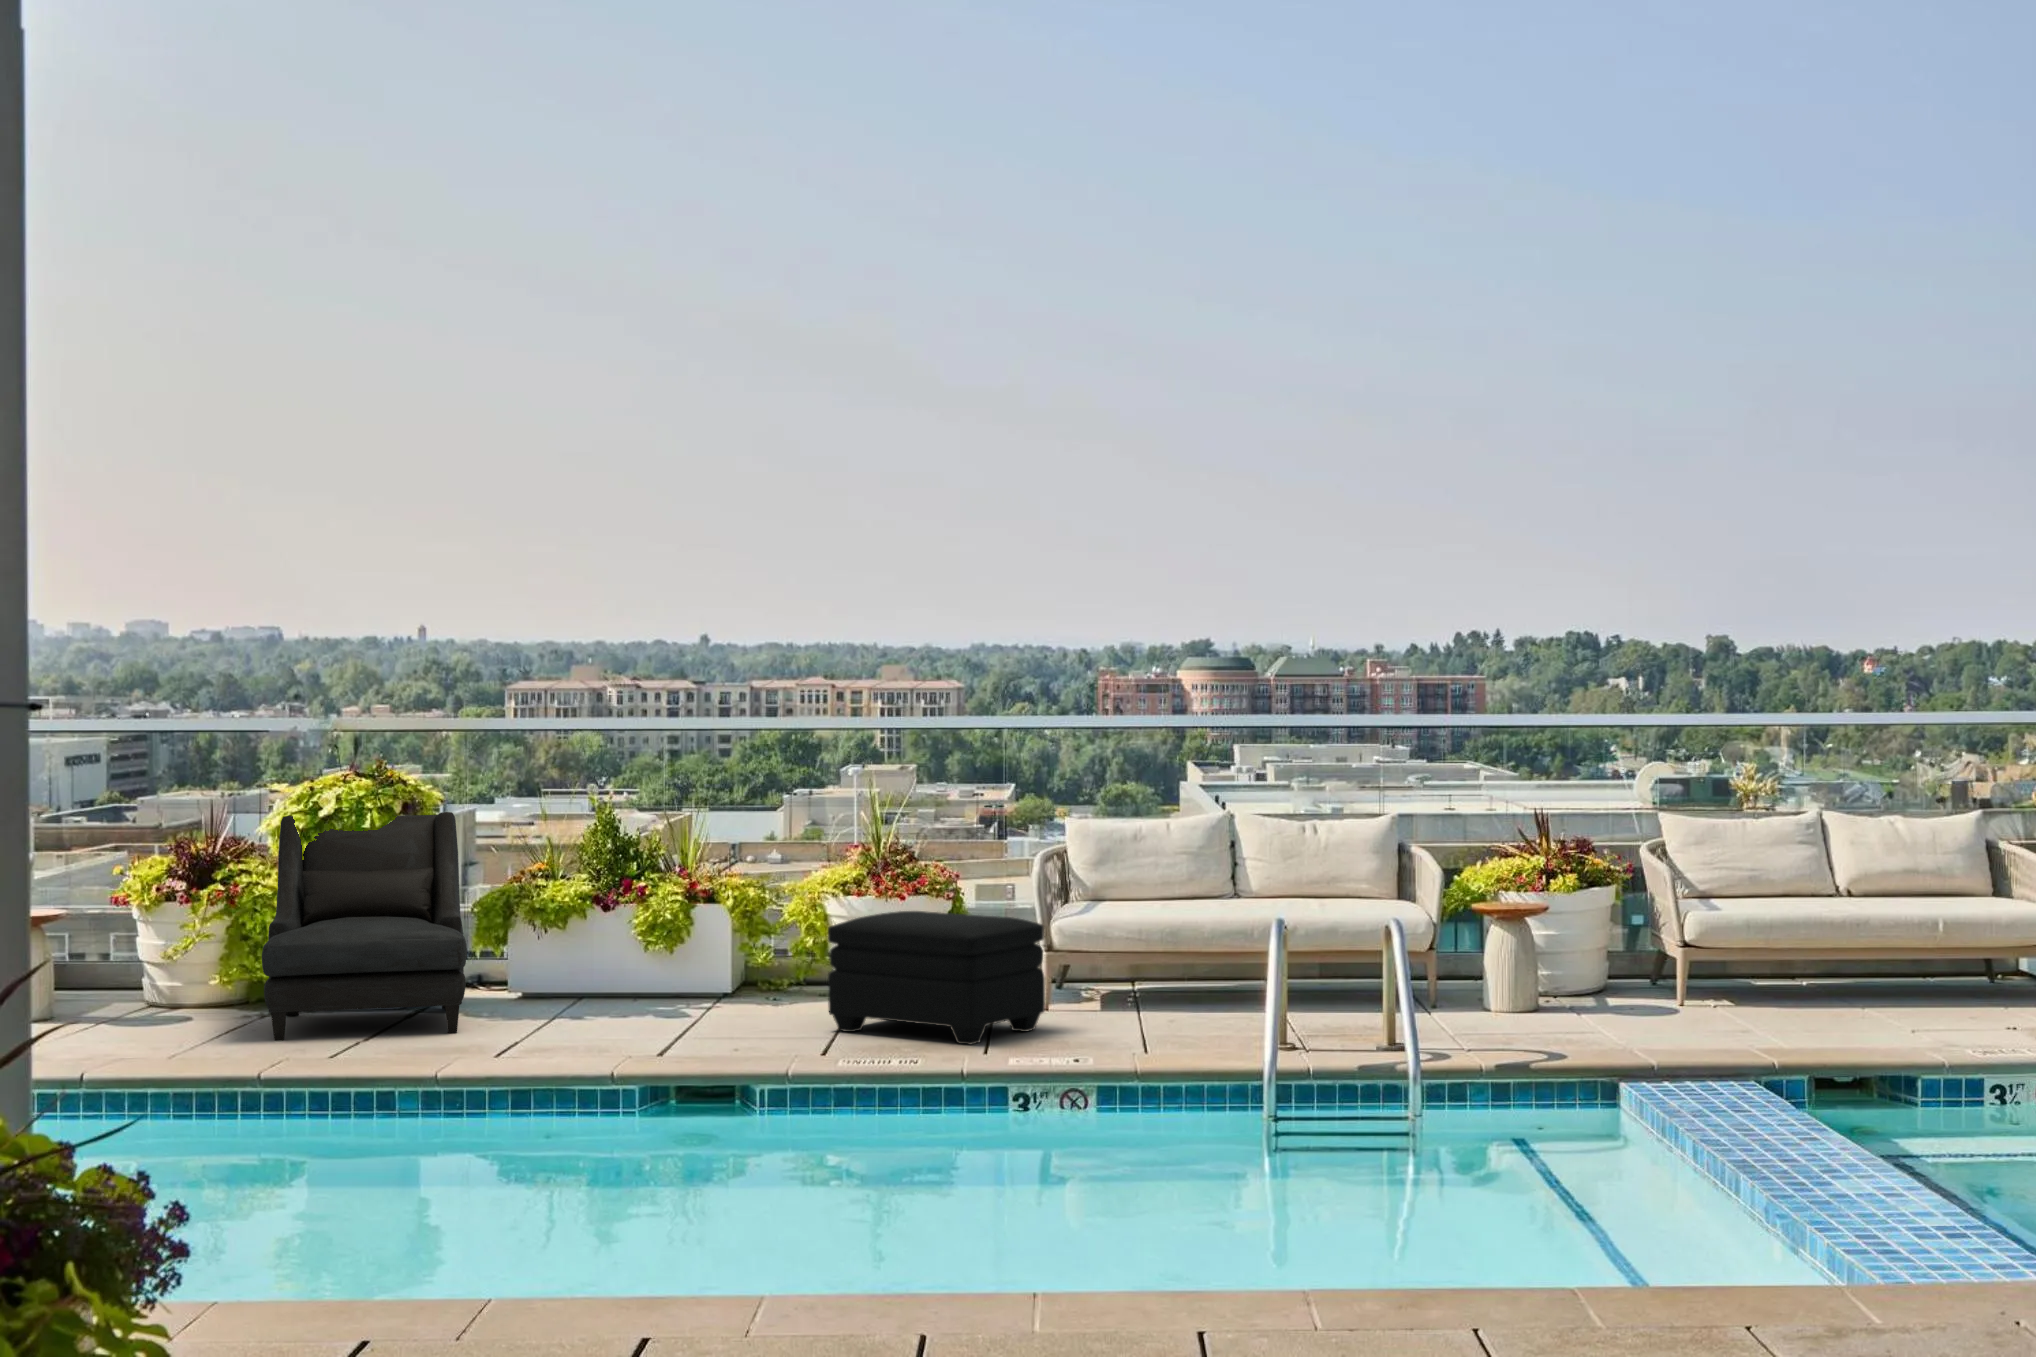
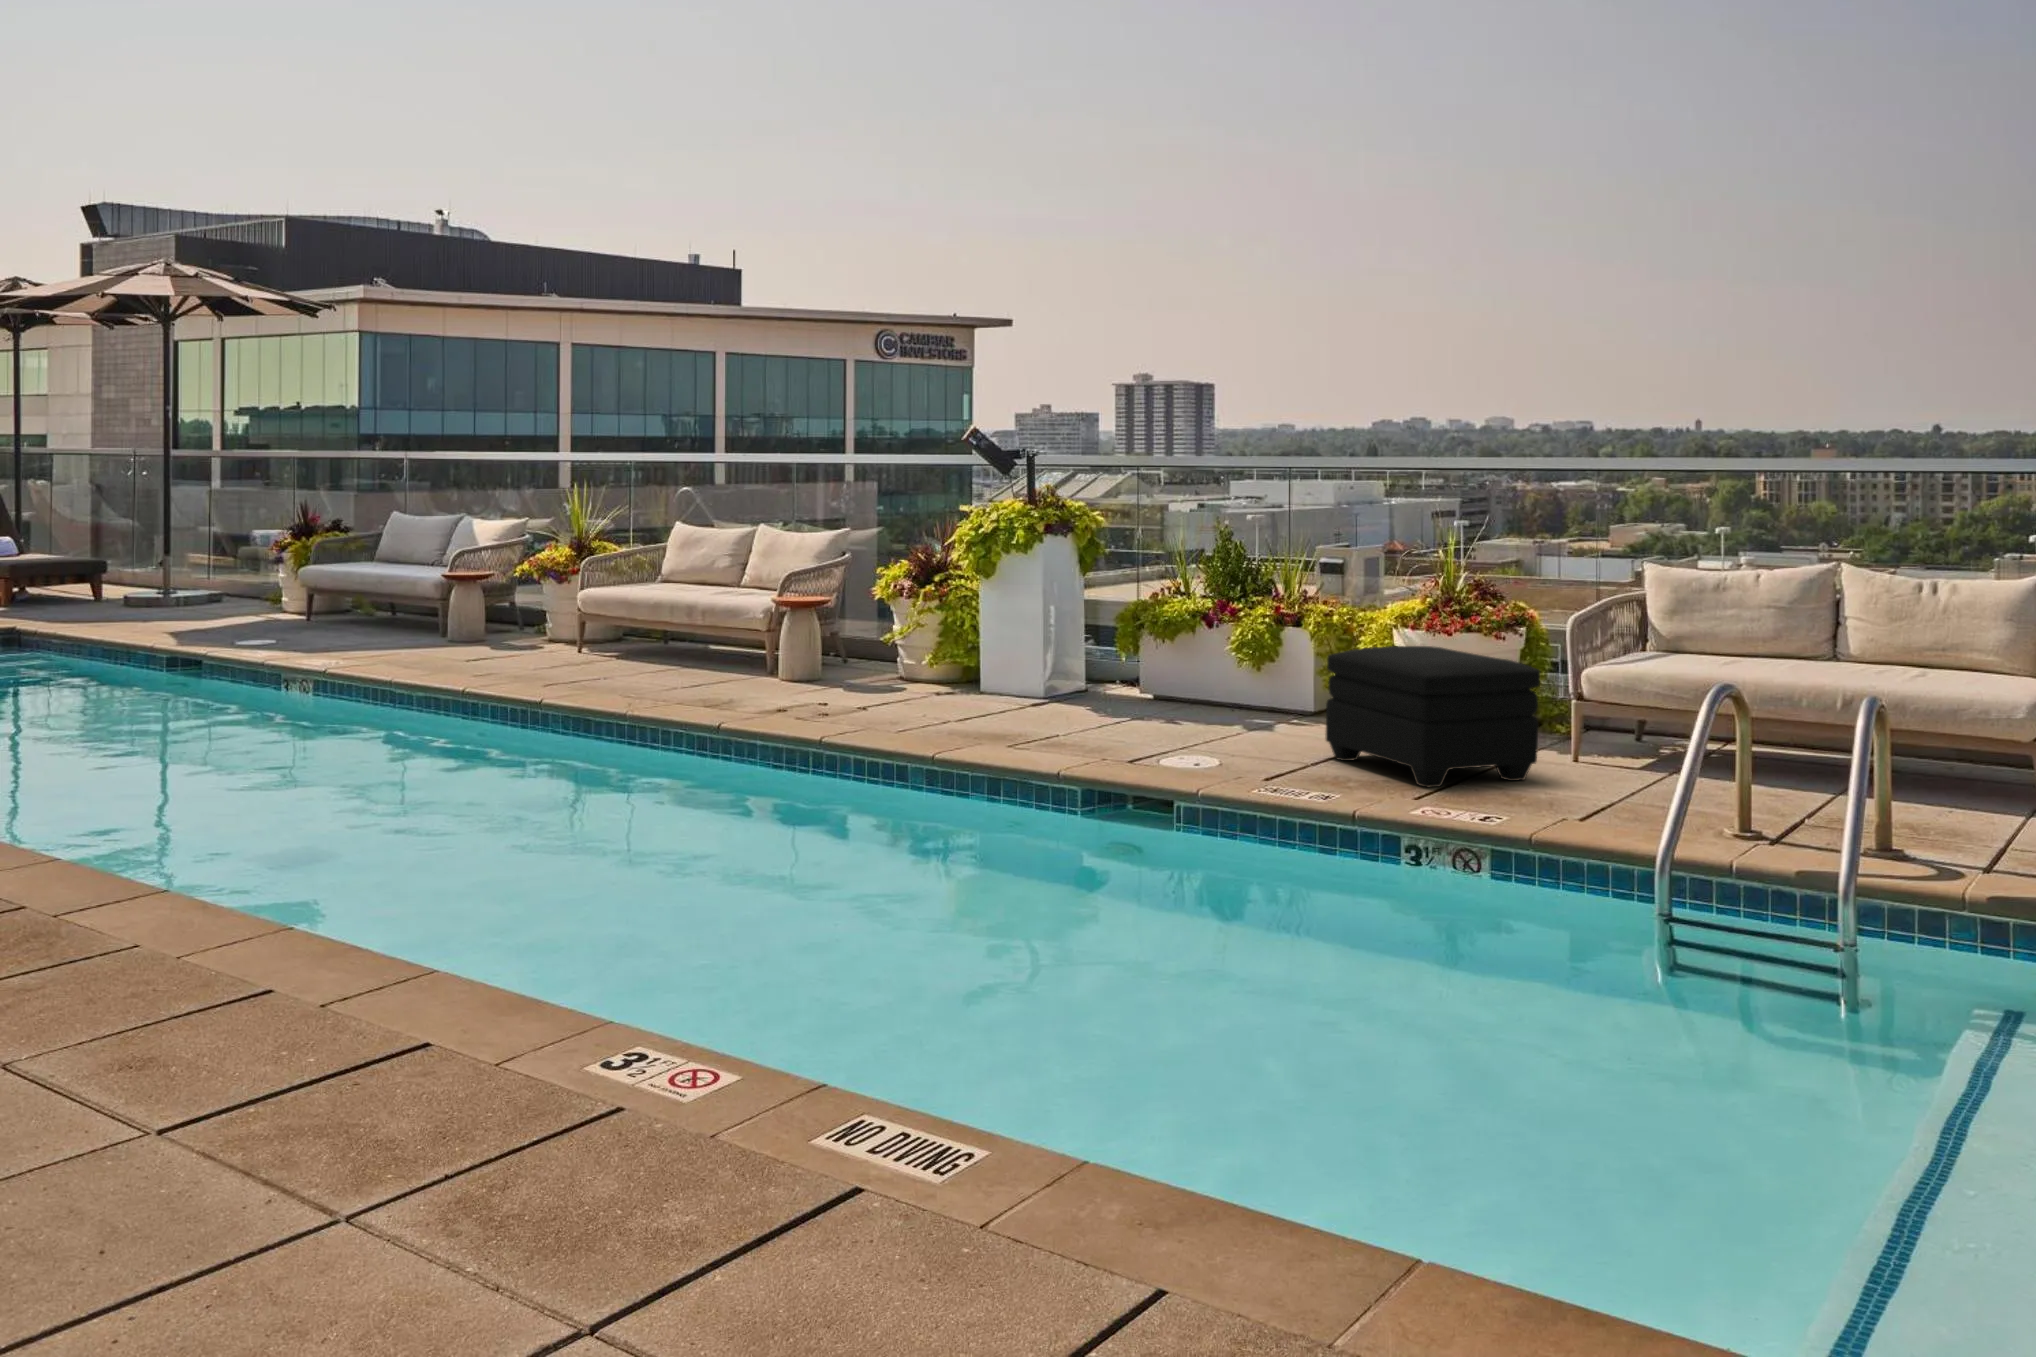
armchair: present [262,812,467,1041] -> none [875,528,1087,723]

